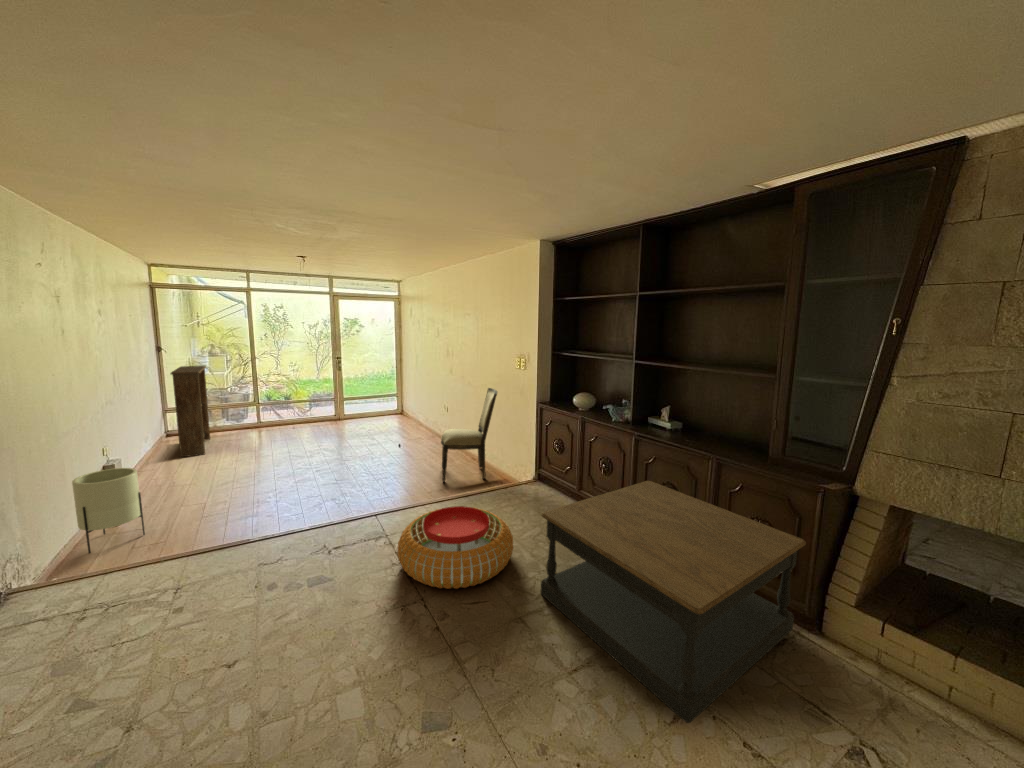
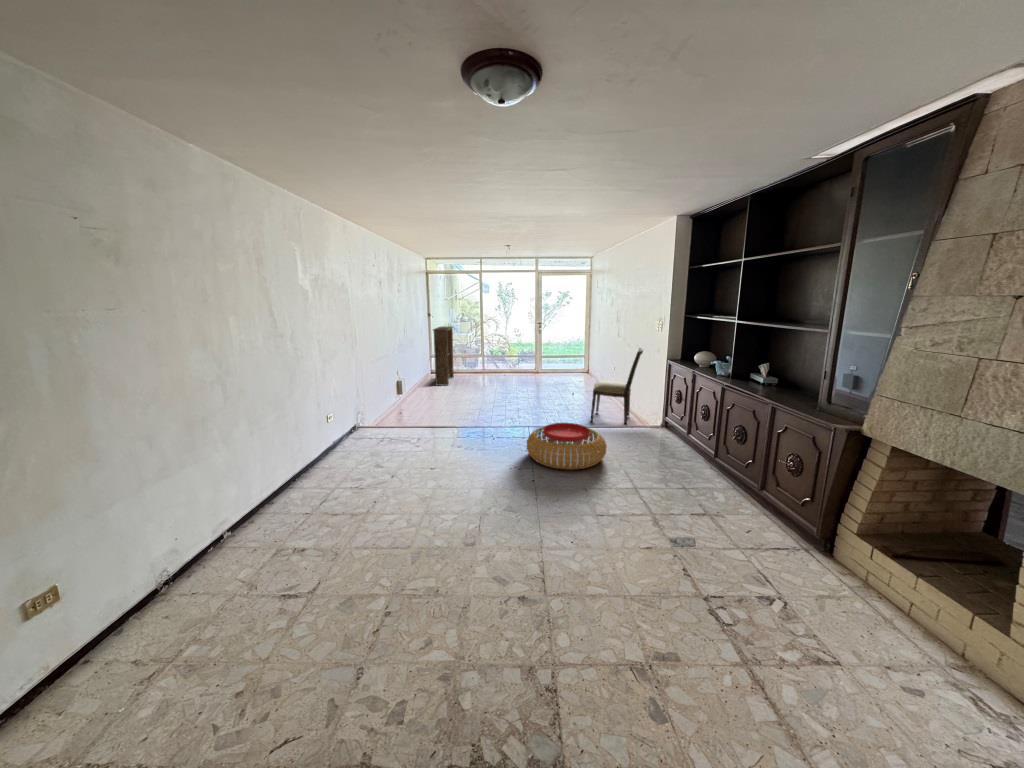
planter: present [72,468,145,553] -> none [383,379,411,421]
coffee table: present [541,481,806,723] -> none [609,423,819,552]

